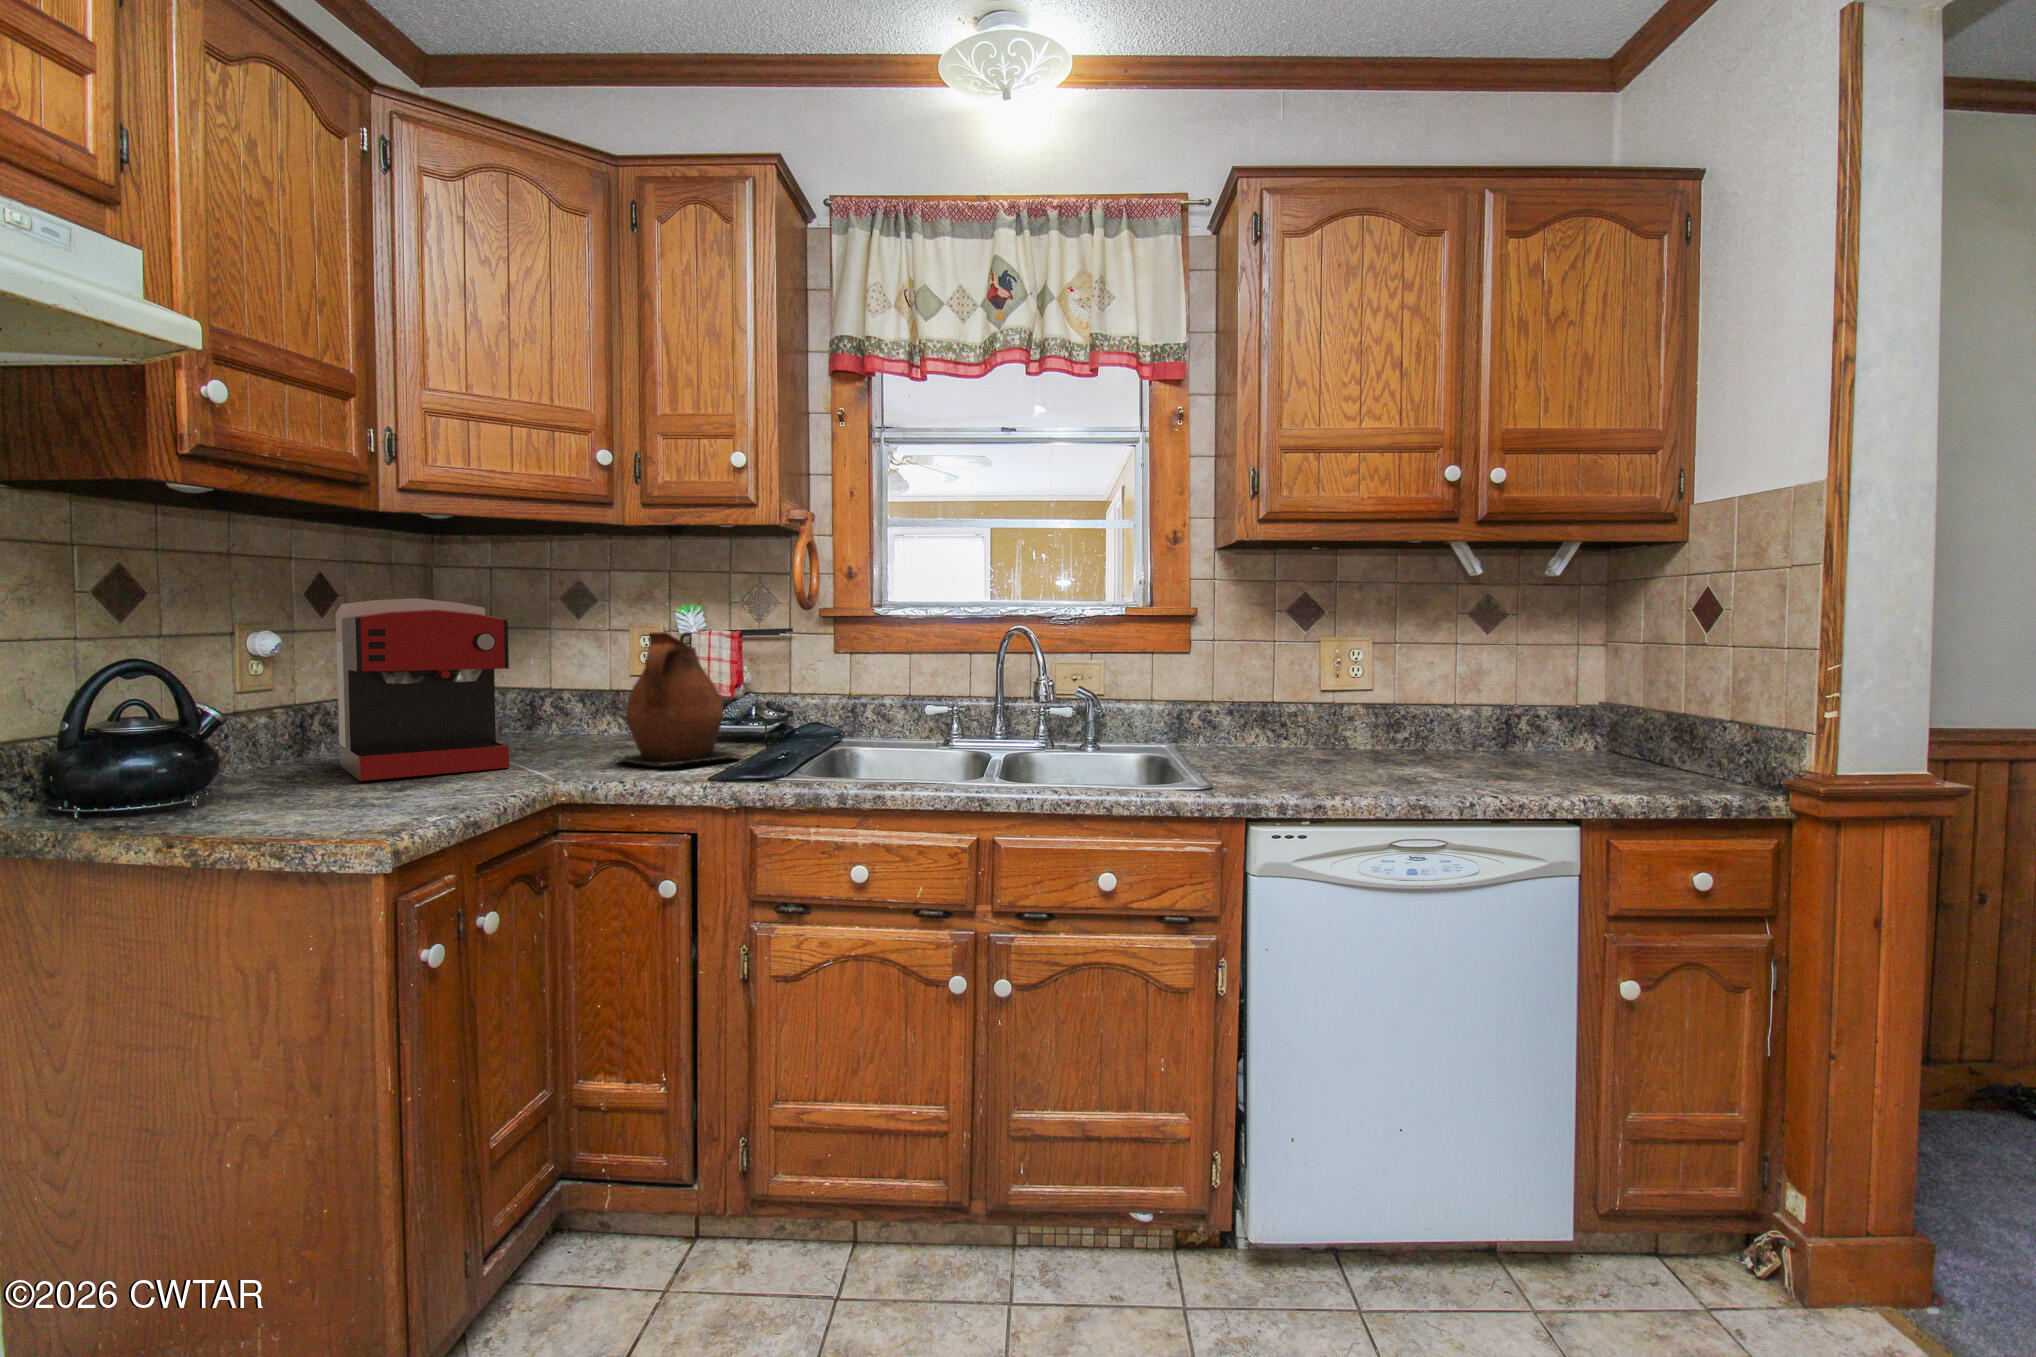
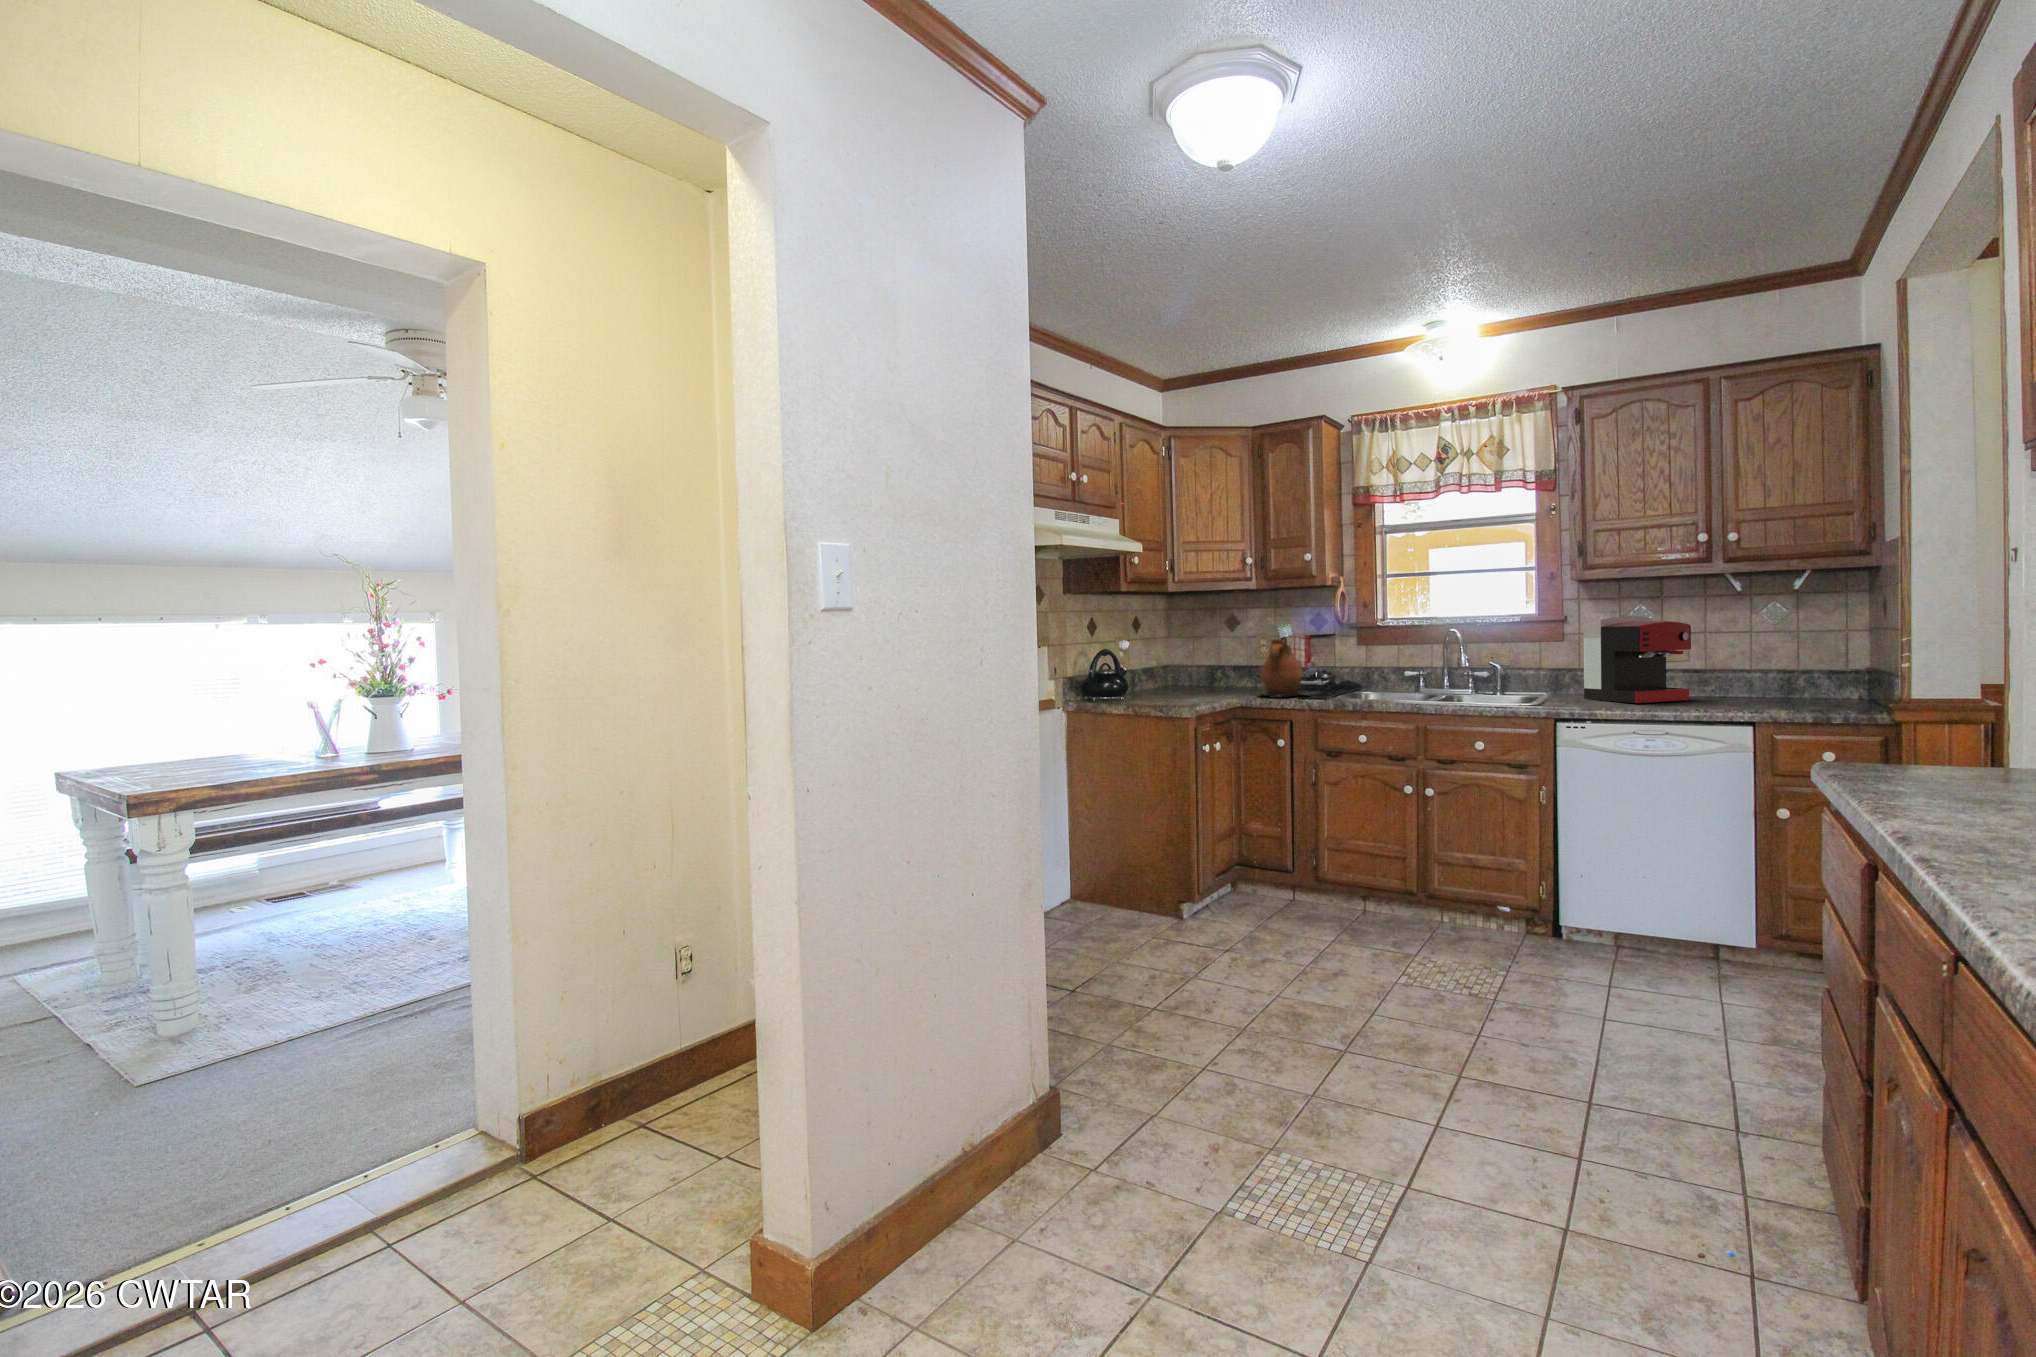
coffee maker: present [336,598,509,781] -> present [1584,615,1691,703]

